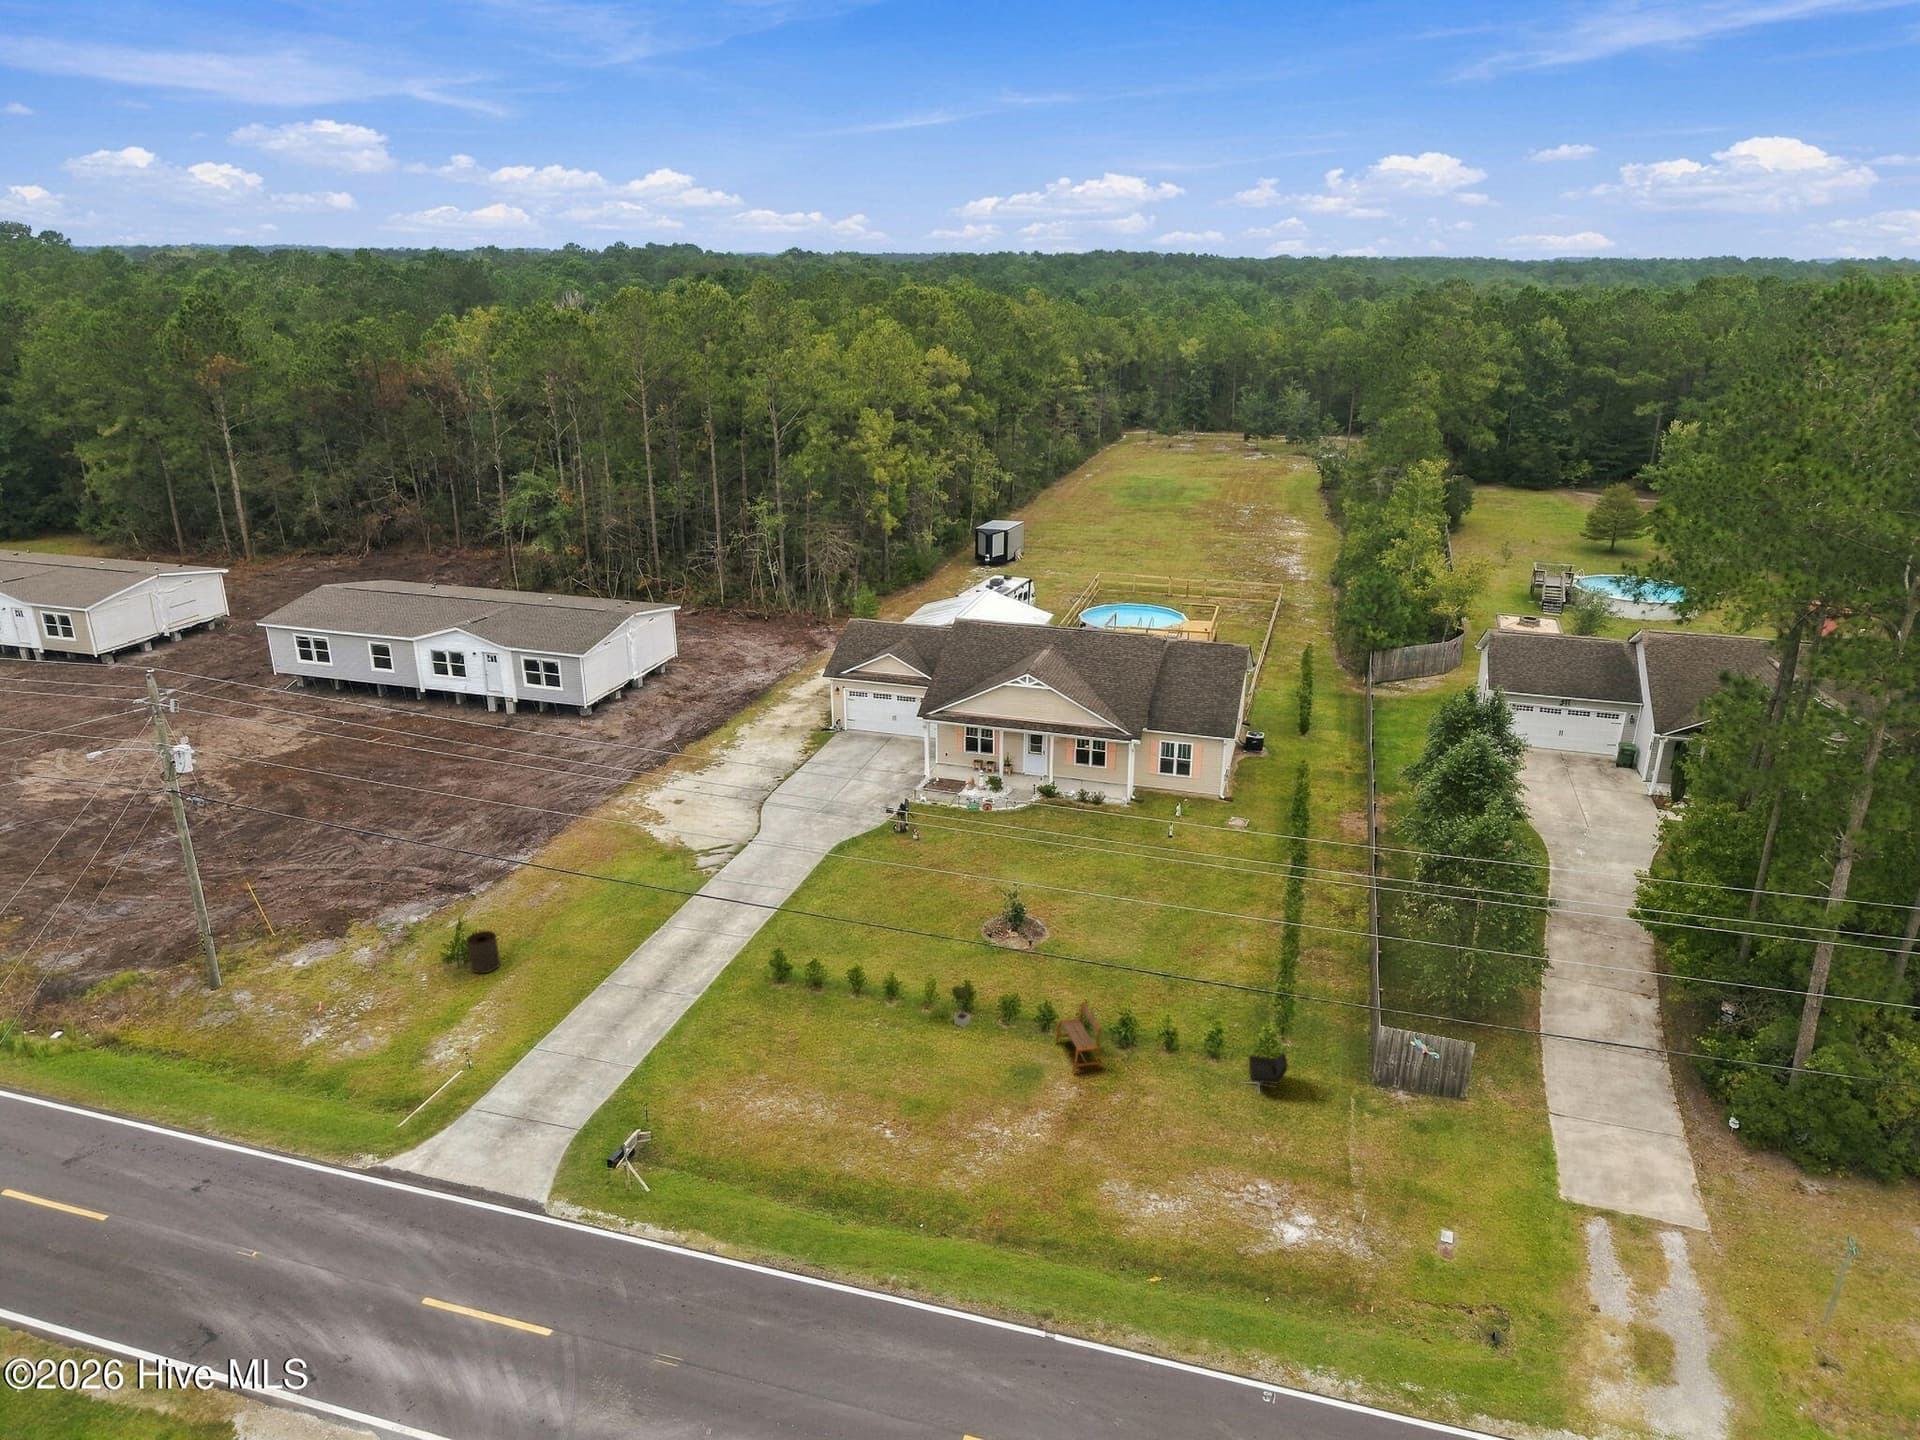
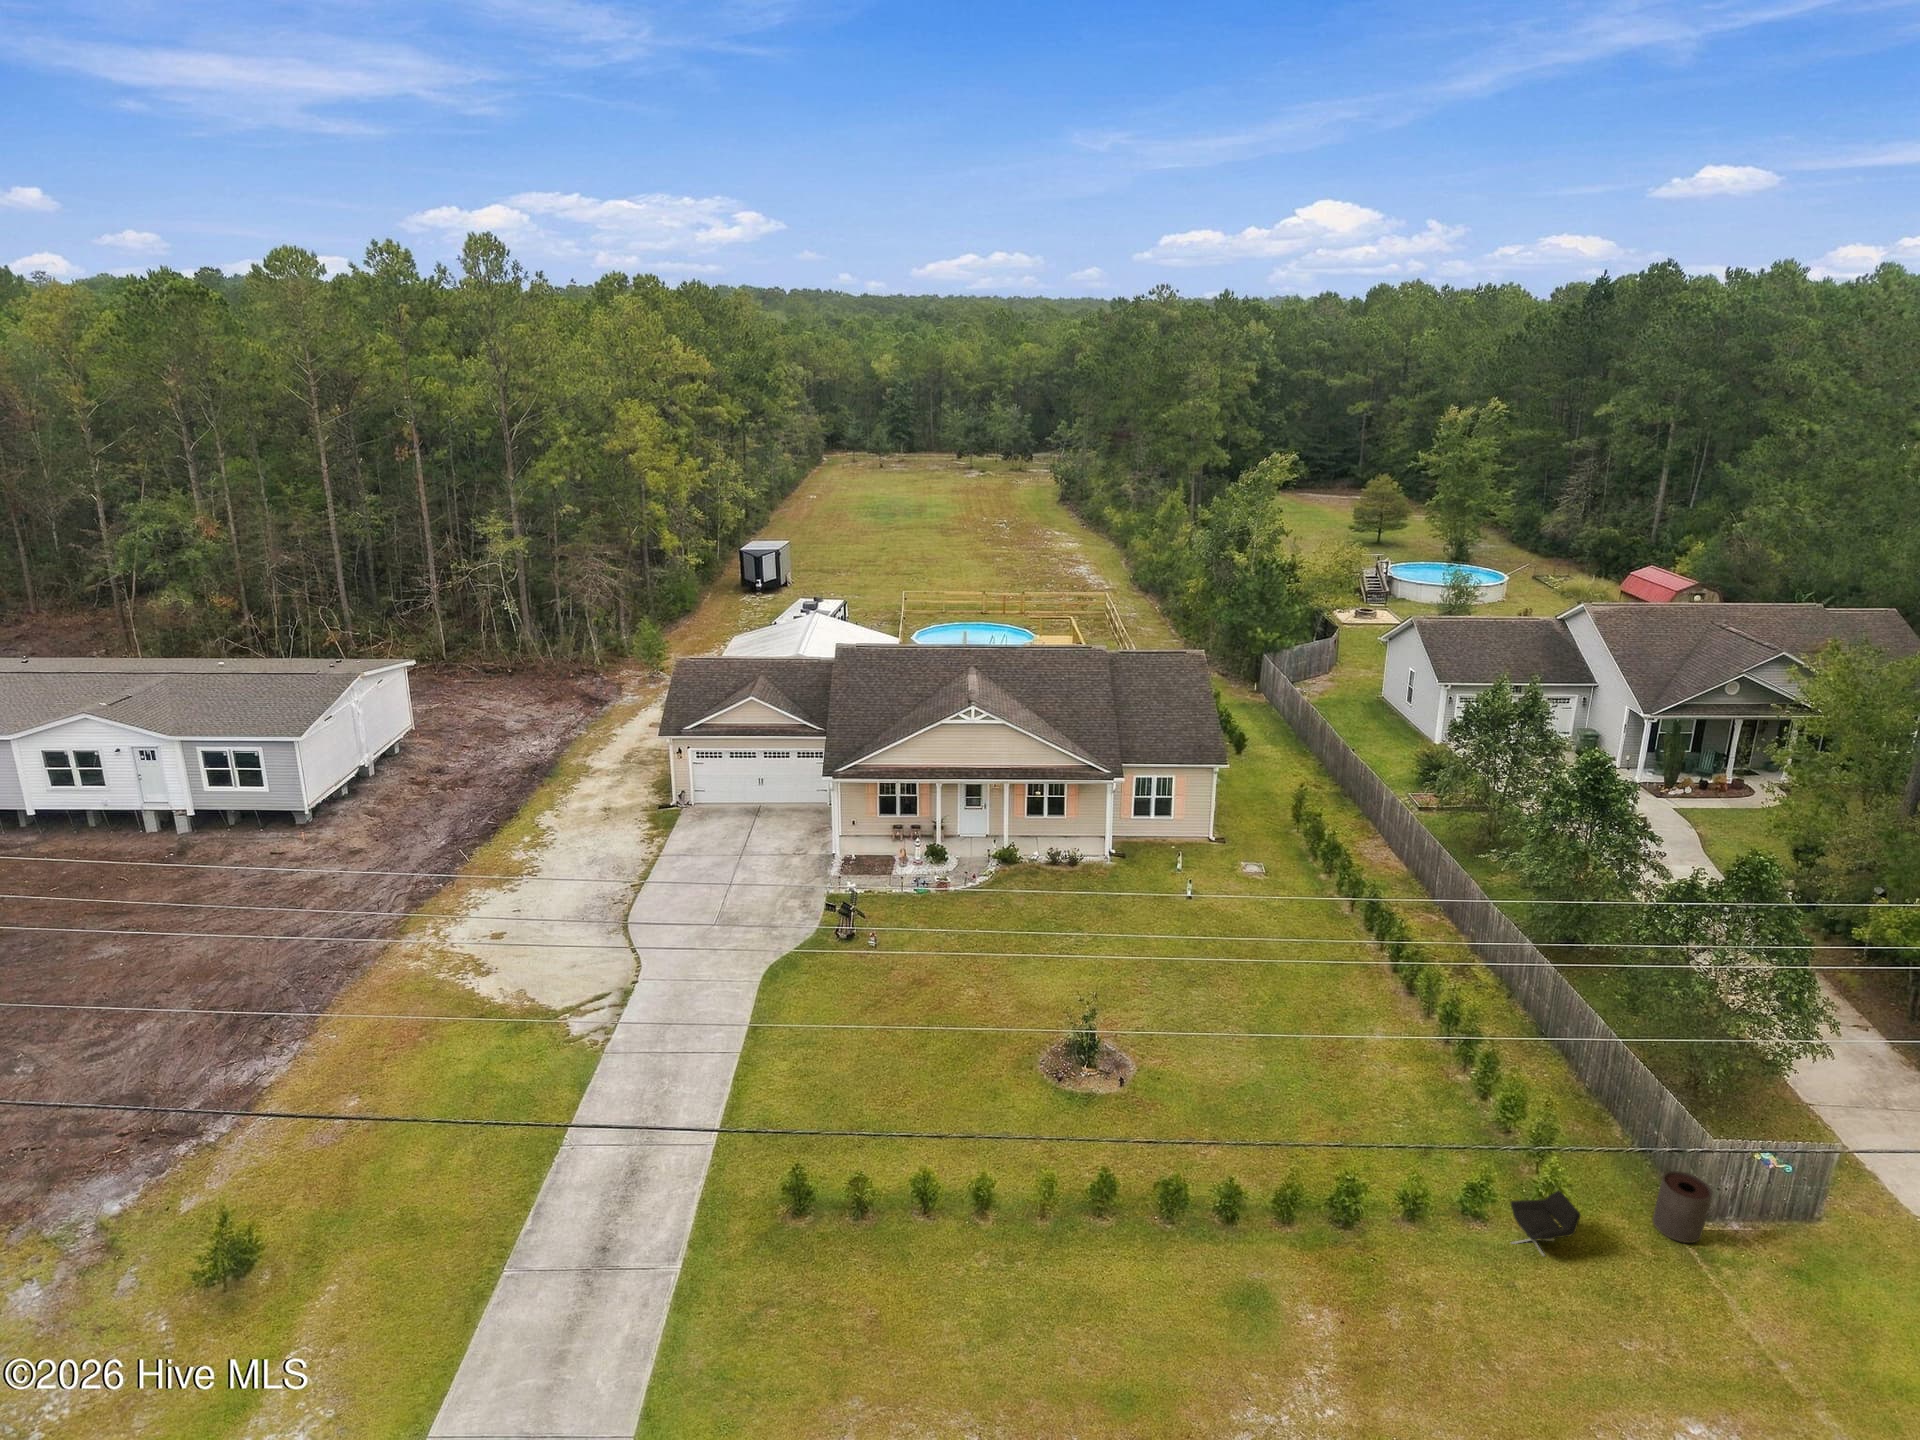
trash can: present [467,931,500,973] -> present [1653,1171,1712,1243]
potted tree: present [952,986,970,1027] -> none [1082,1172,1109,1234]
bench: present [1055,1002,1102,1074] -> none [1241,1164,1331,1280]

